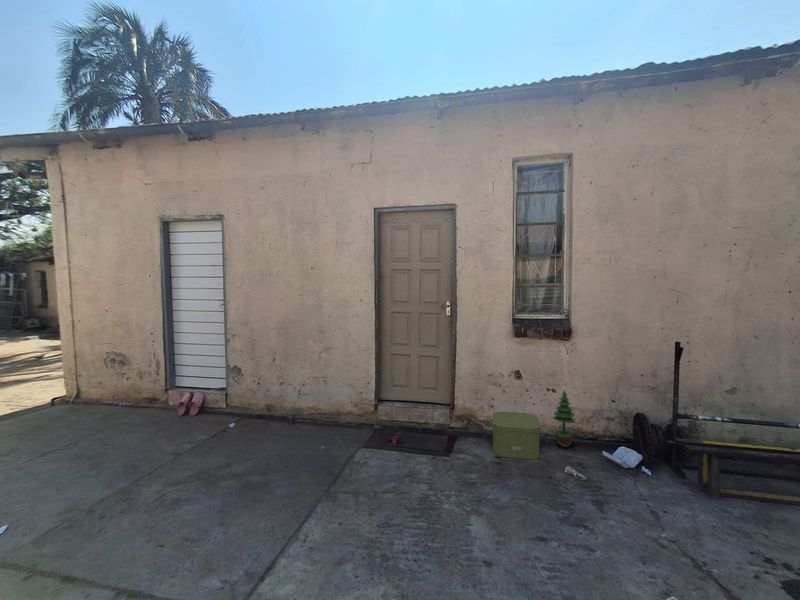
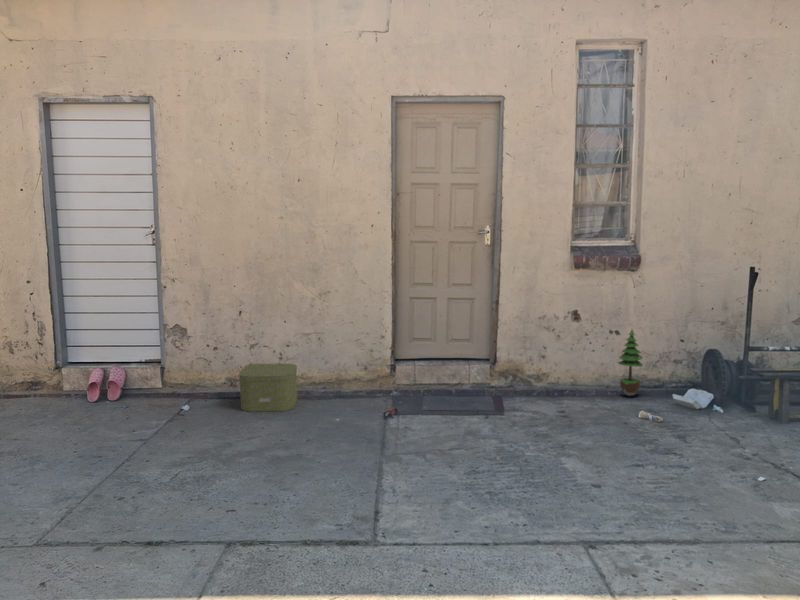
storage box: present [492,412,540,459] -> present [239,364,297,412]

